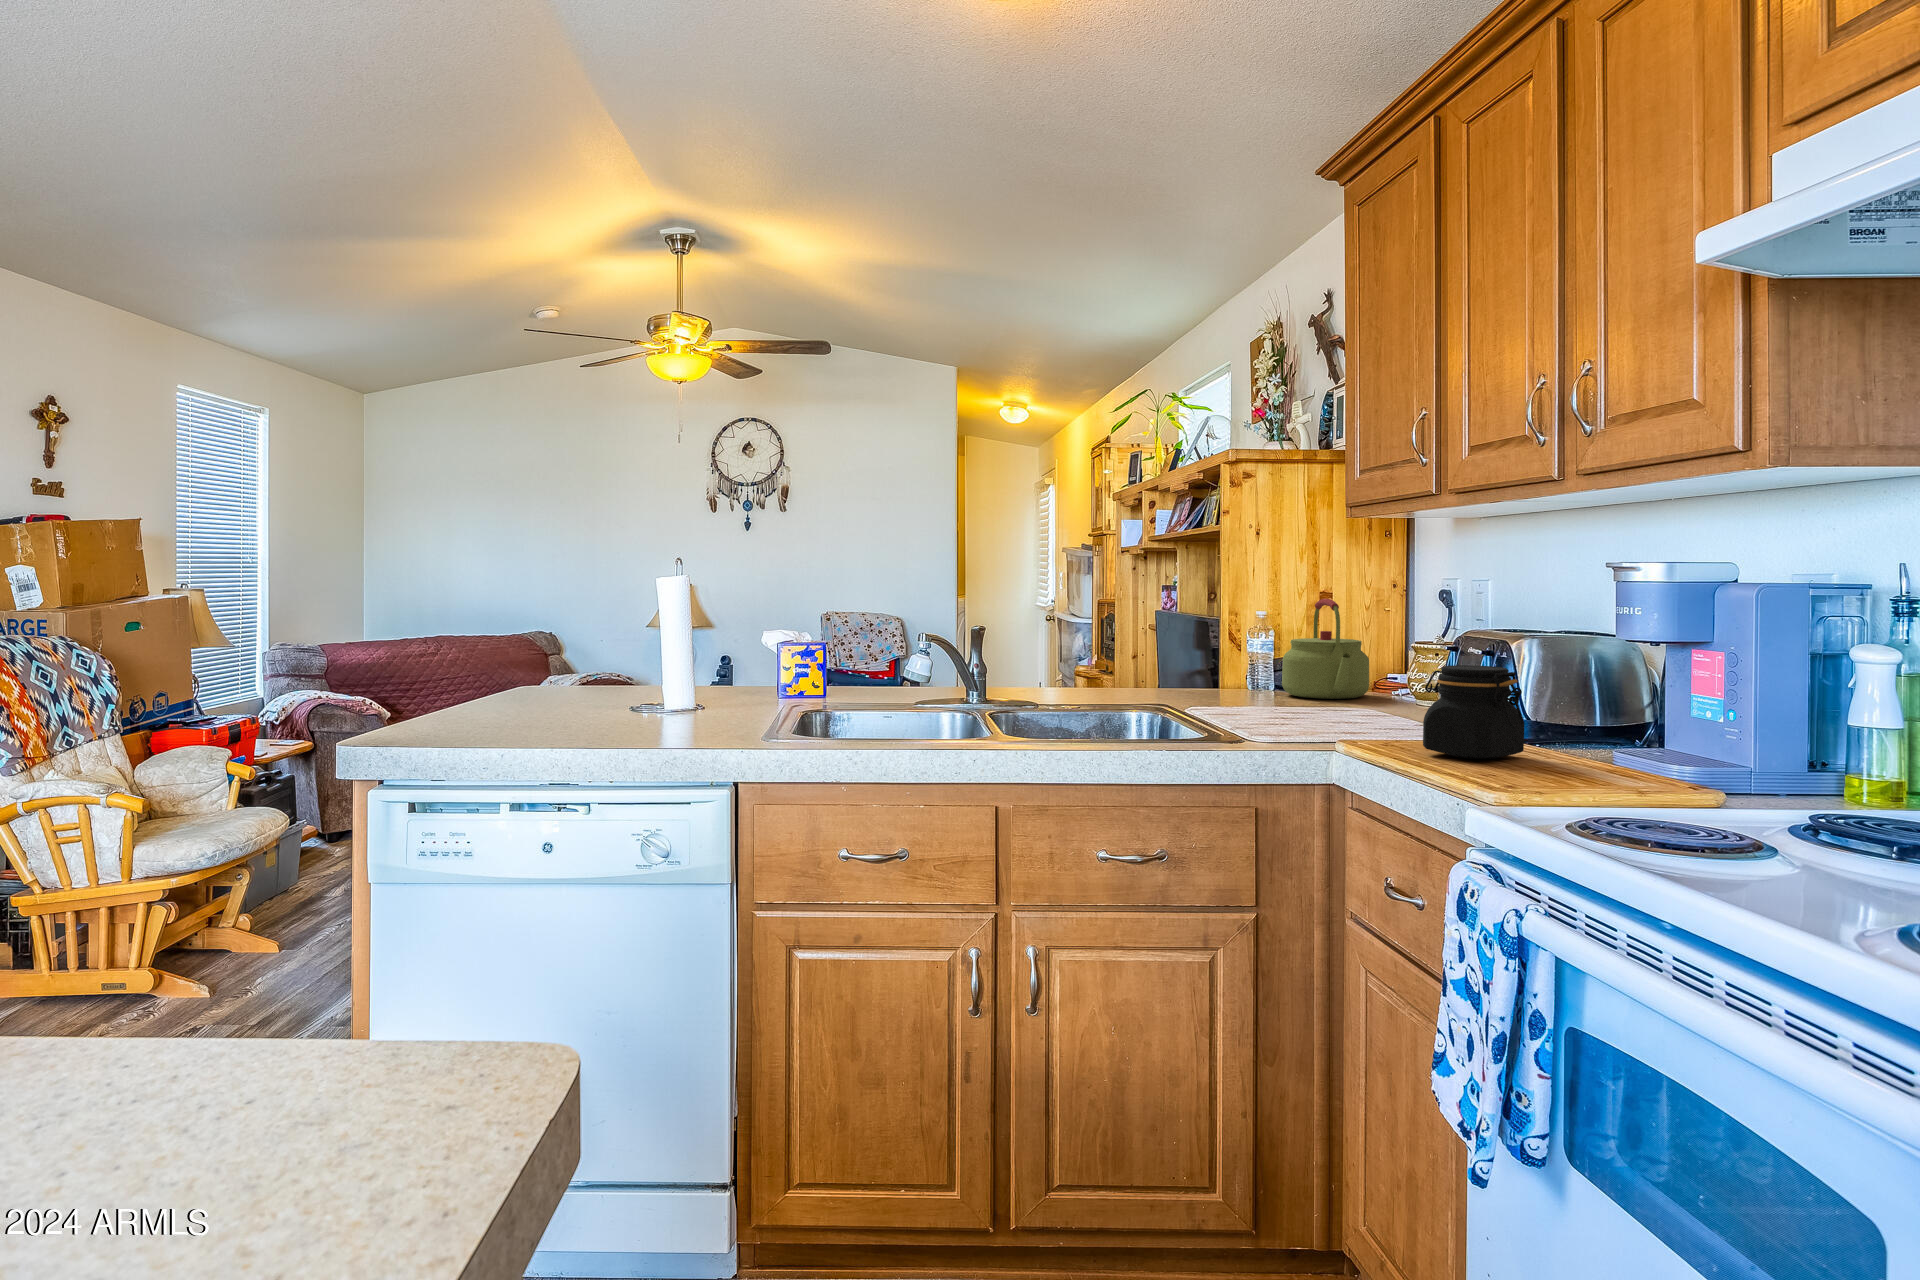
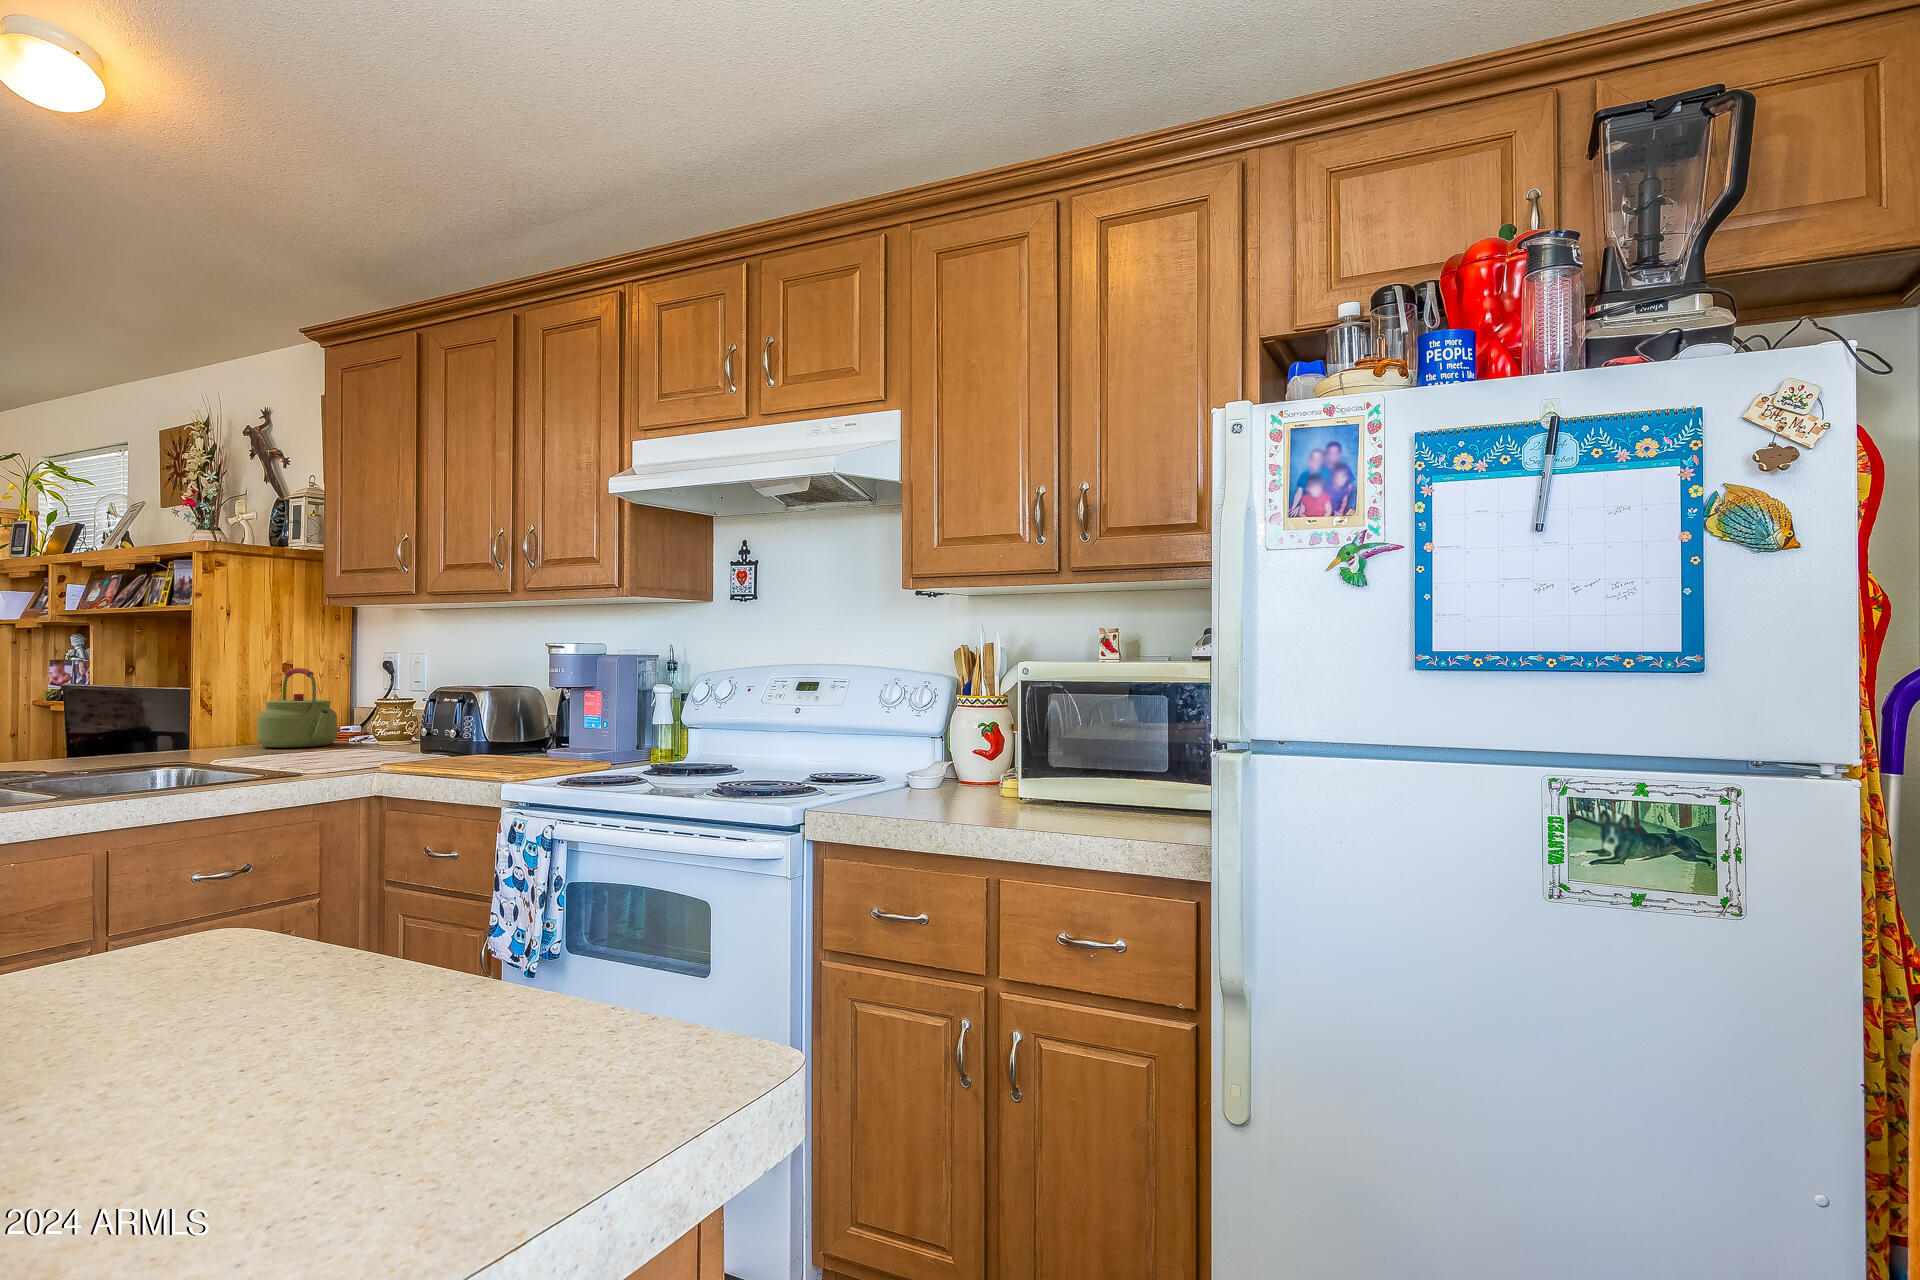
jar: present [1423,665,1524,759] -> none [433,708,500,766]

